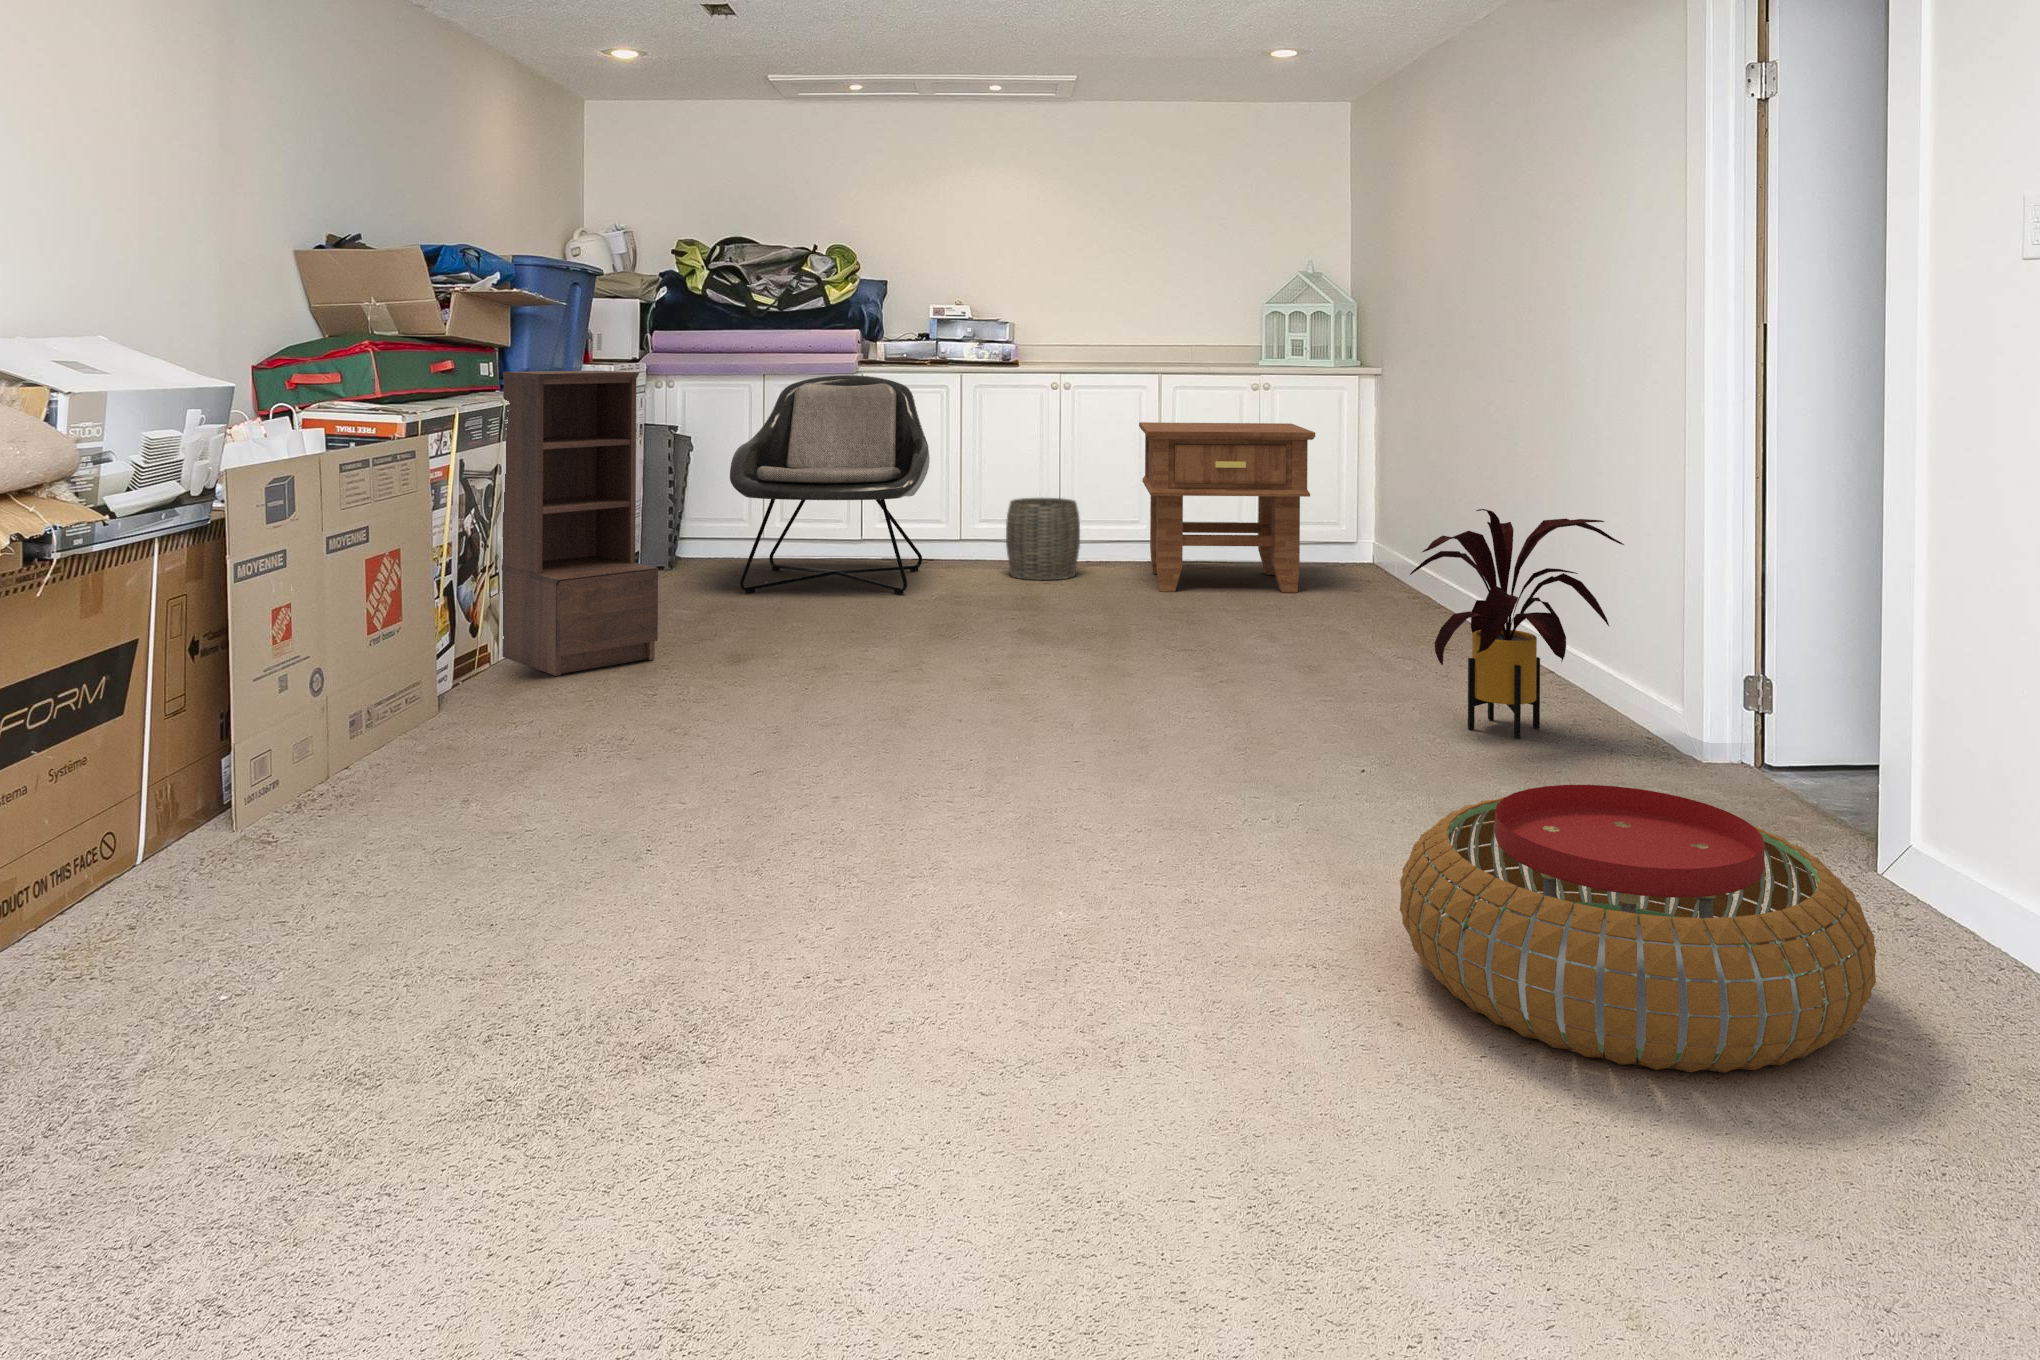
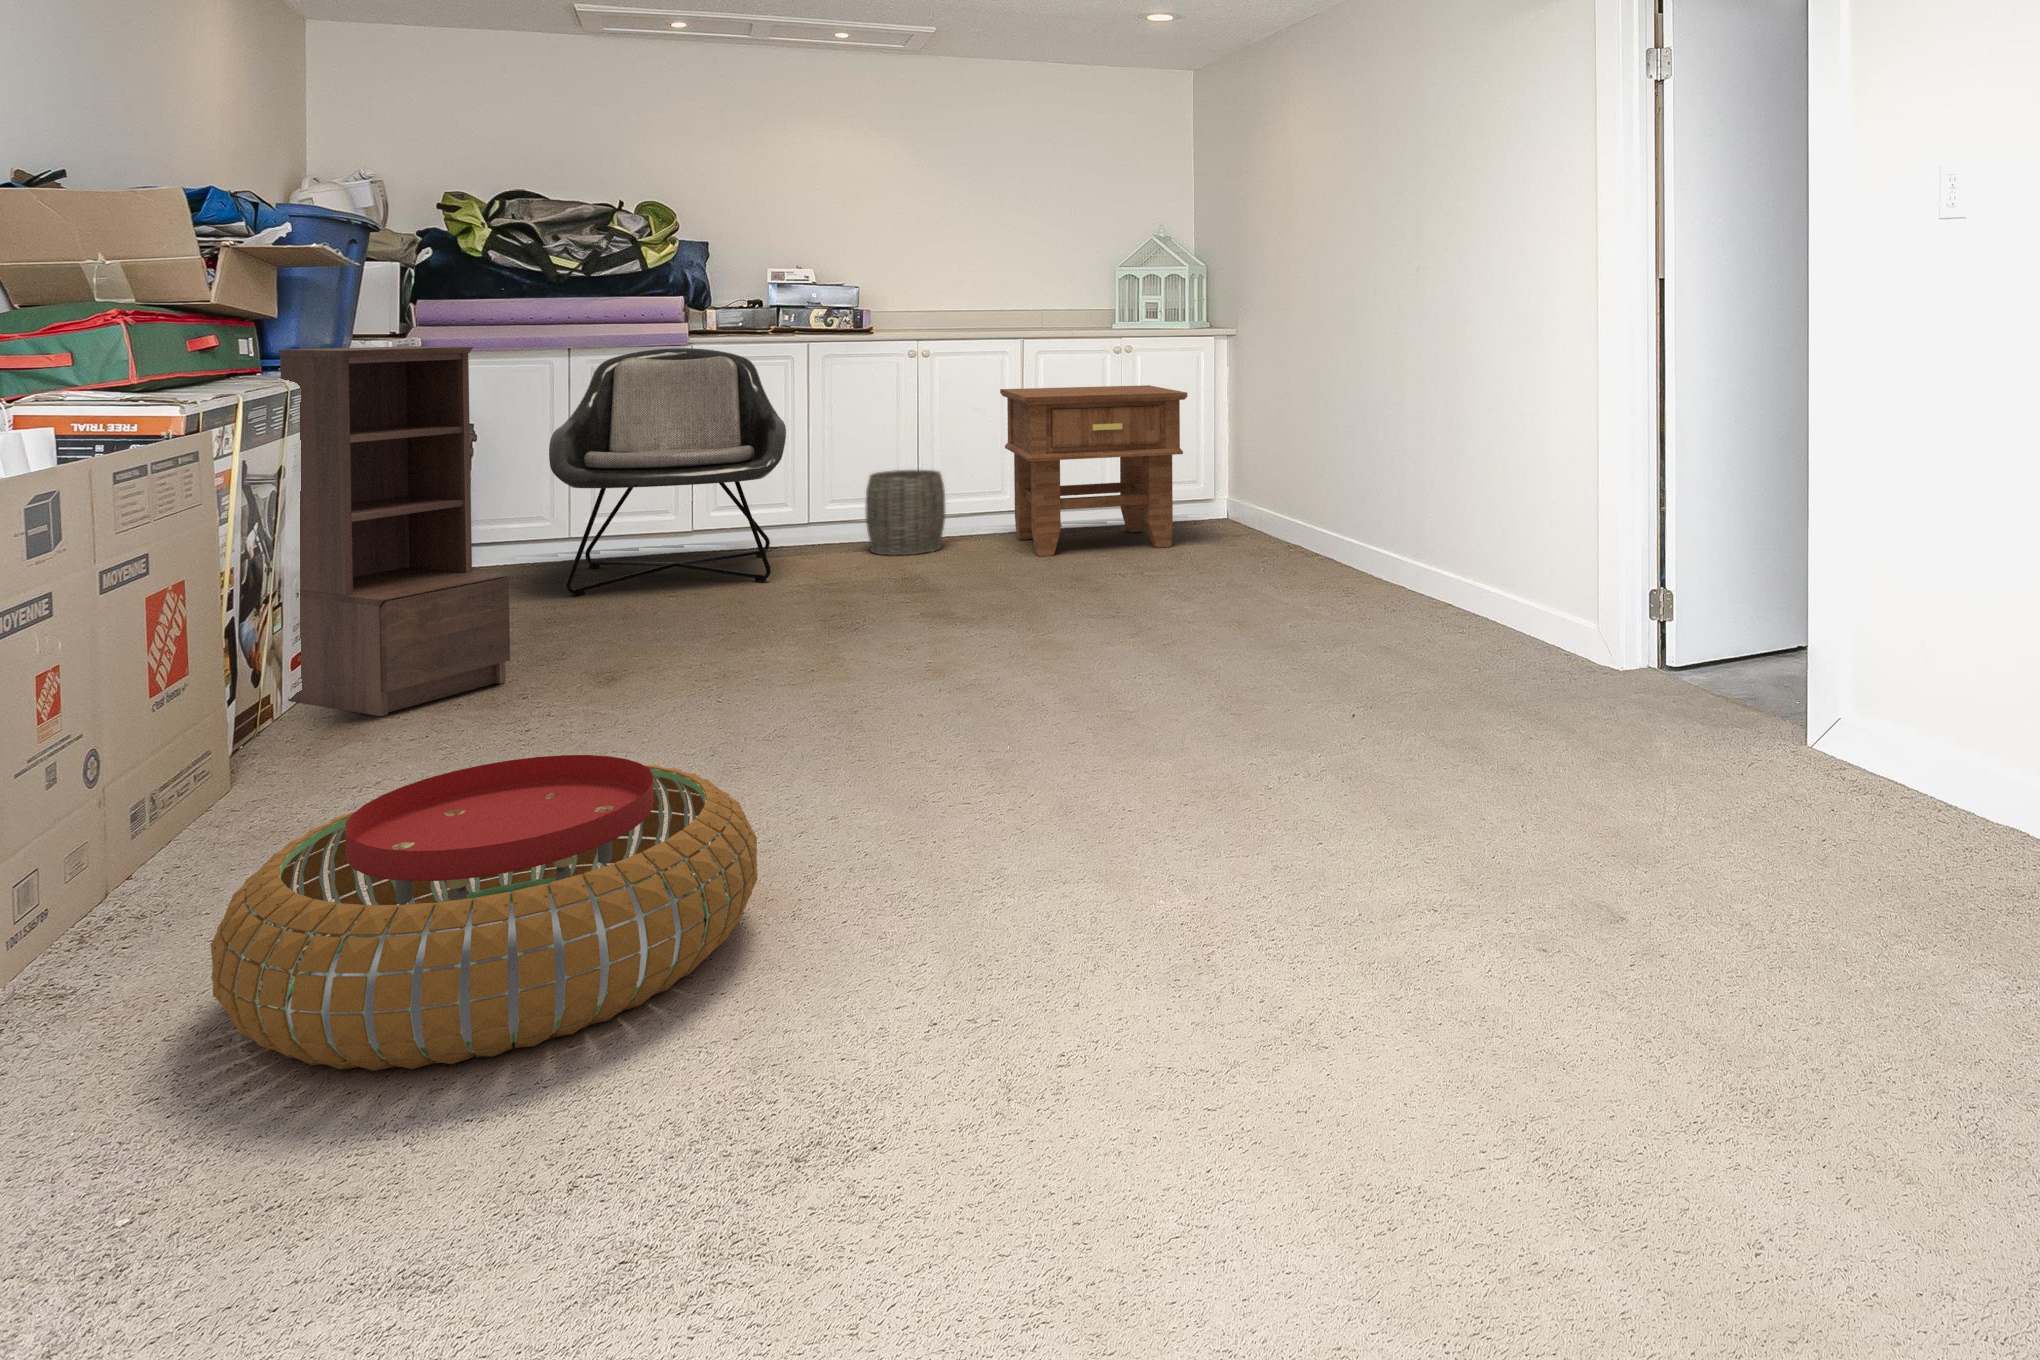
house plant: present [1410,509,1624,738] -> none [1352,454,1542,663]
pouf: present [1400,785,1876,1073] -> present [211,755,757,1071]

